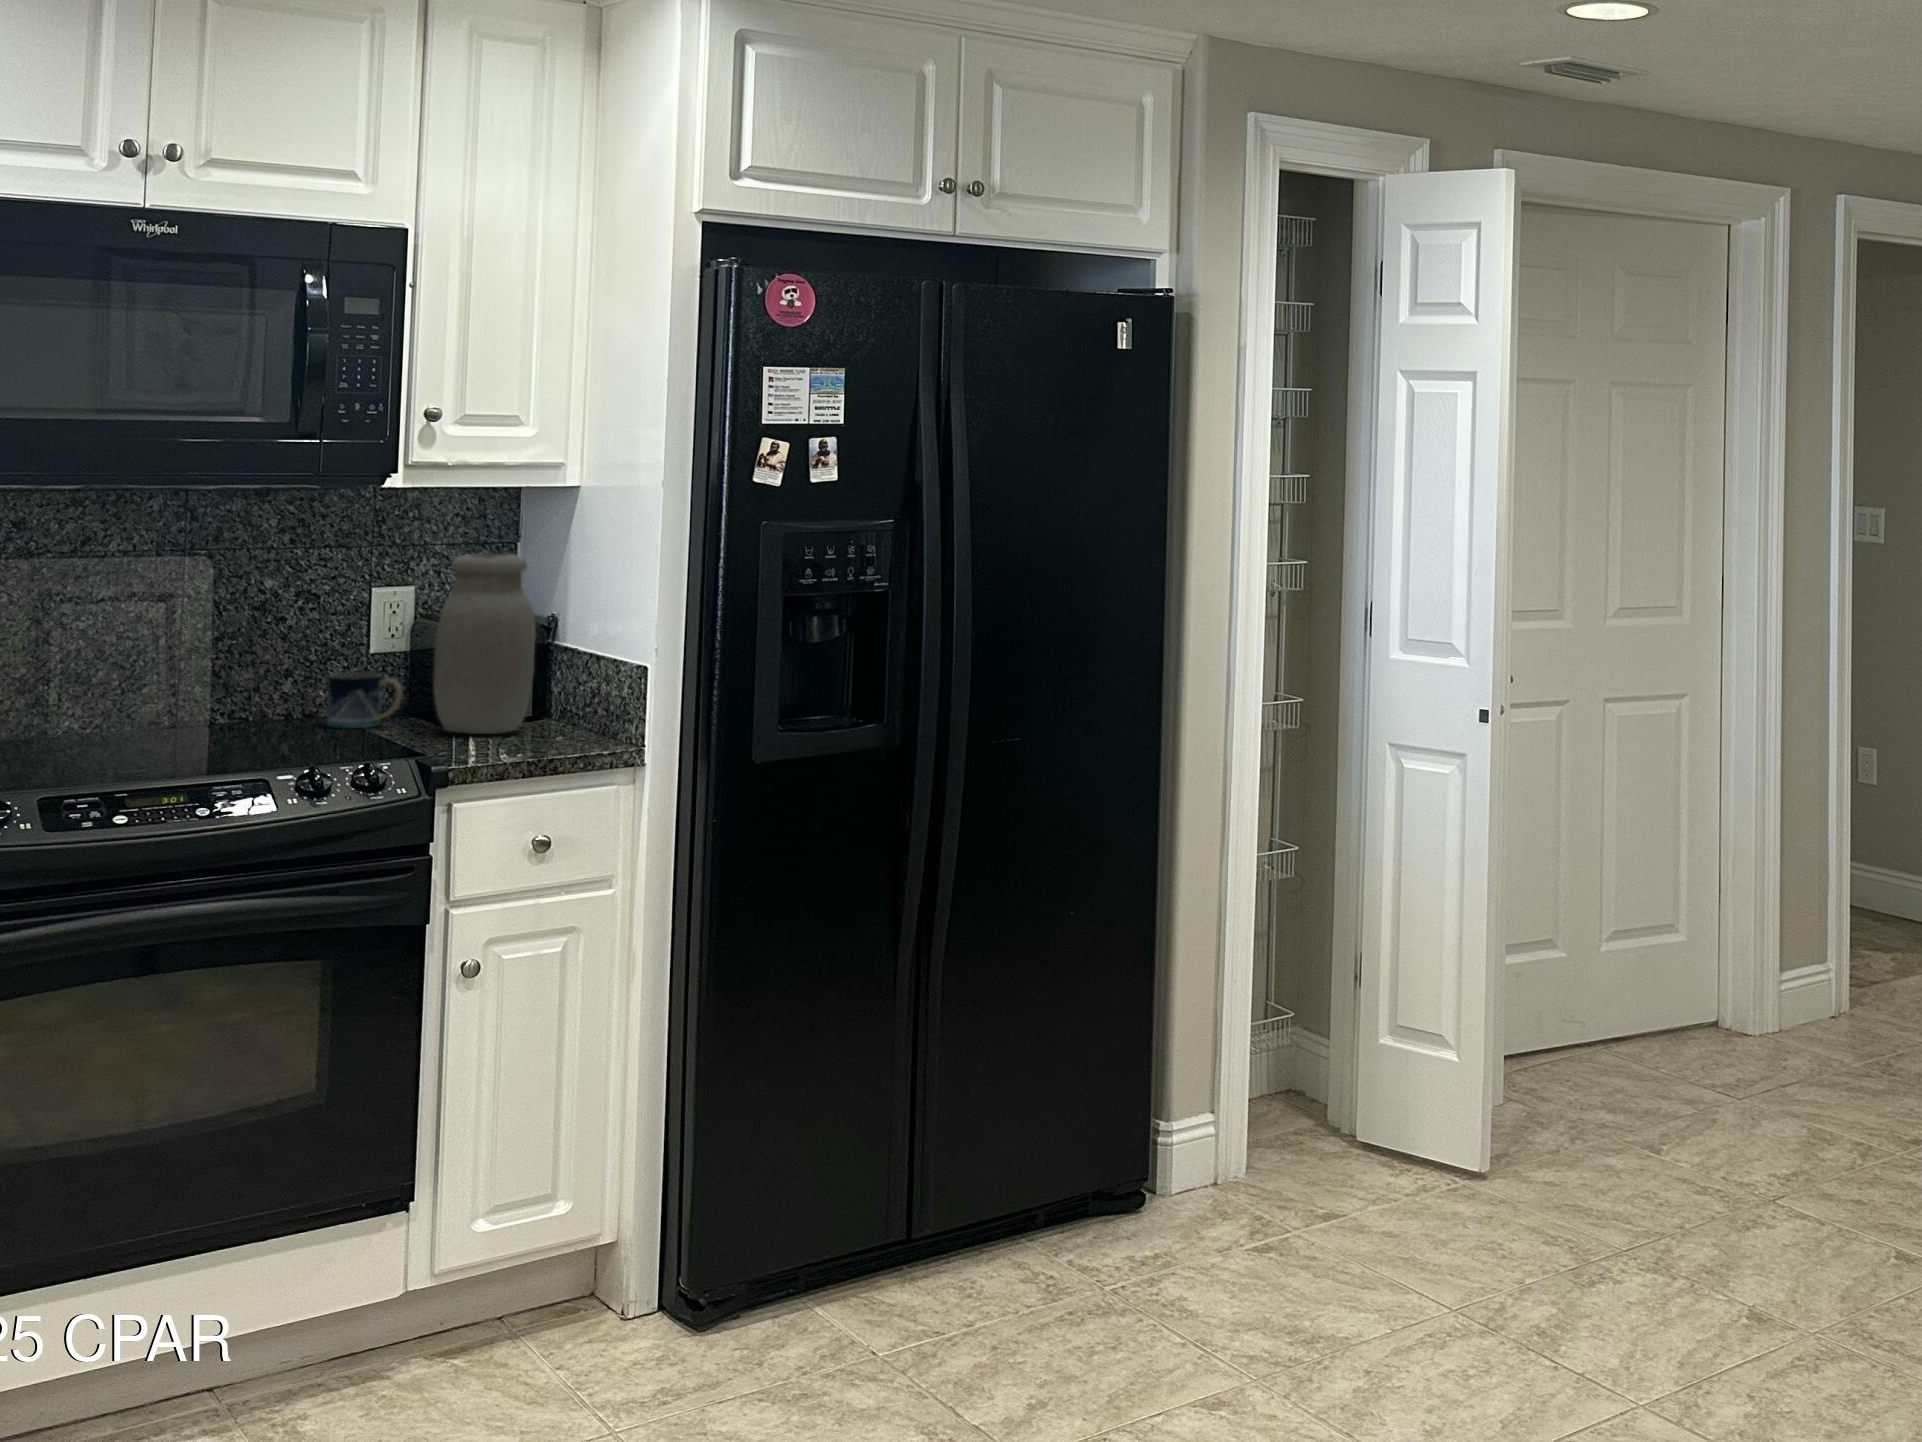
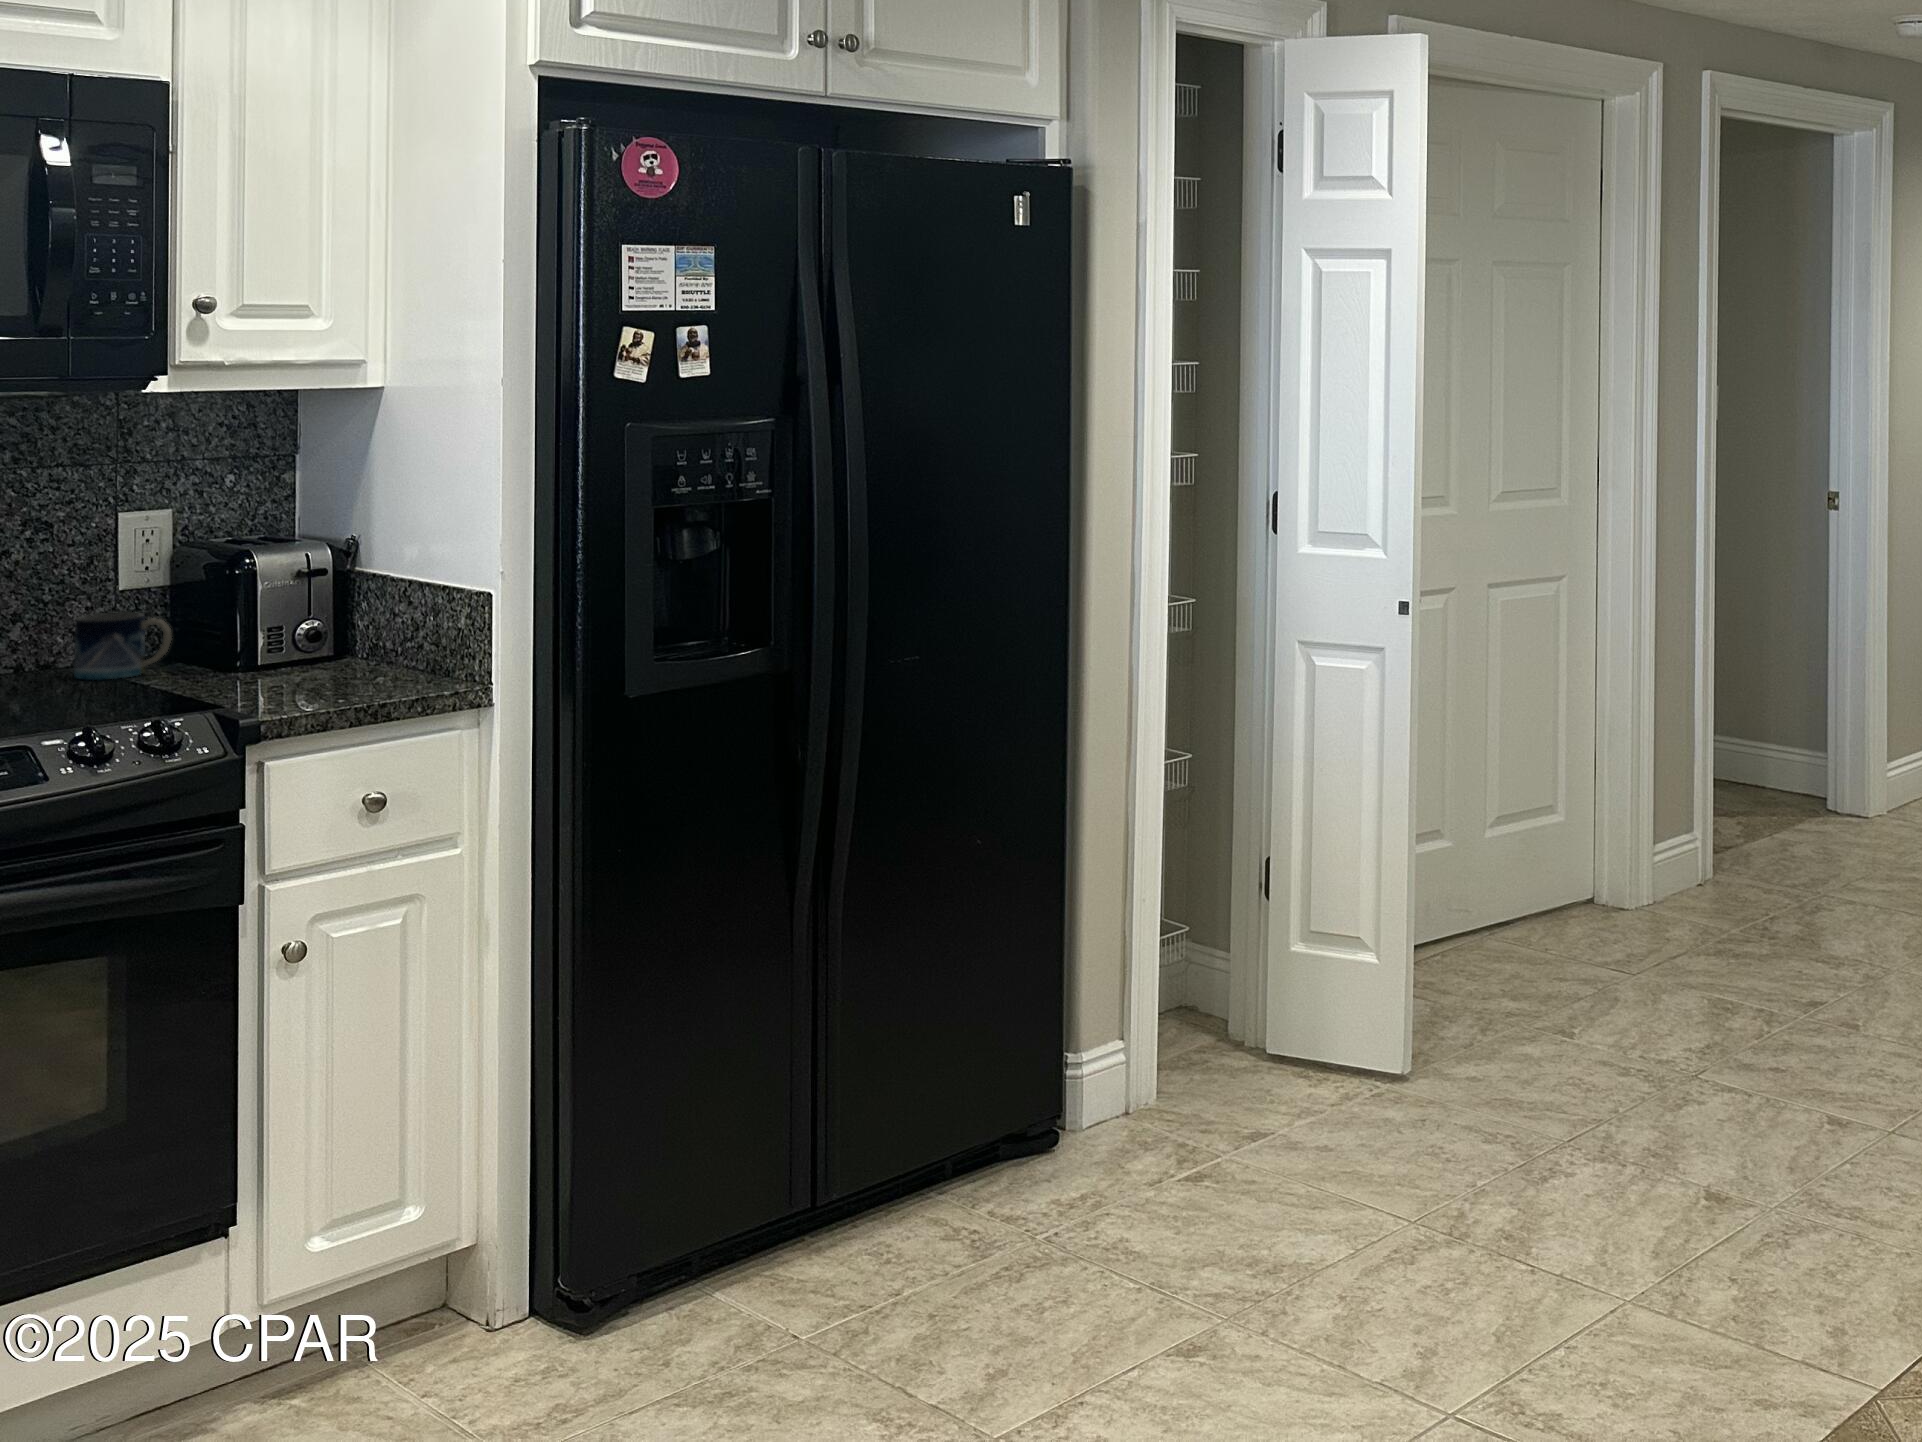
jar: present [433,553,536,734] -> none [214,468,340,678]

